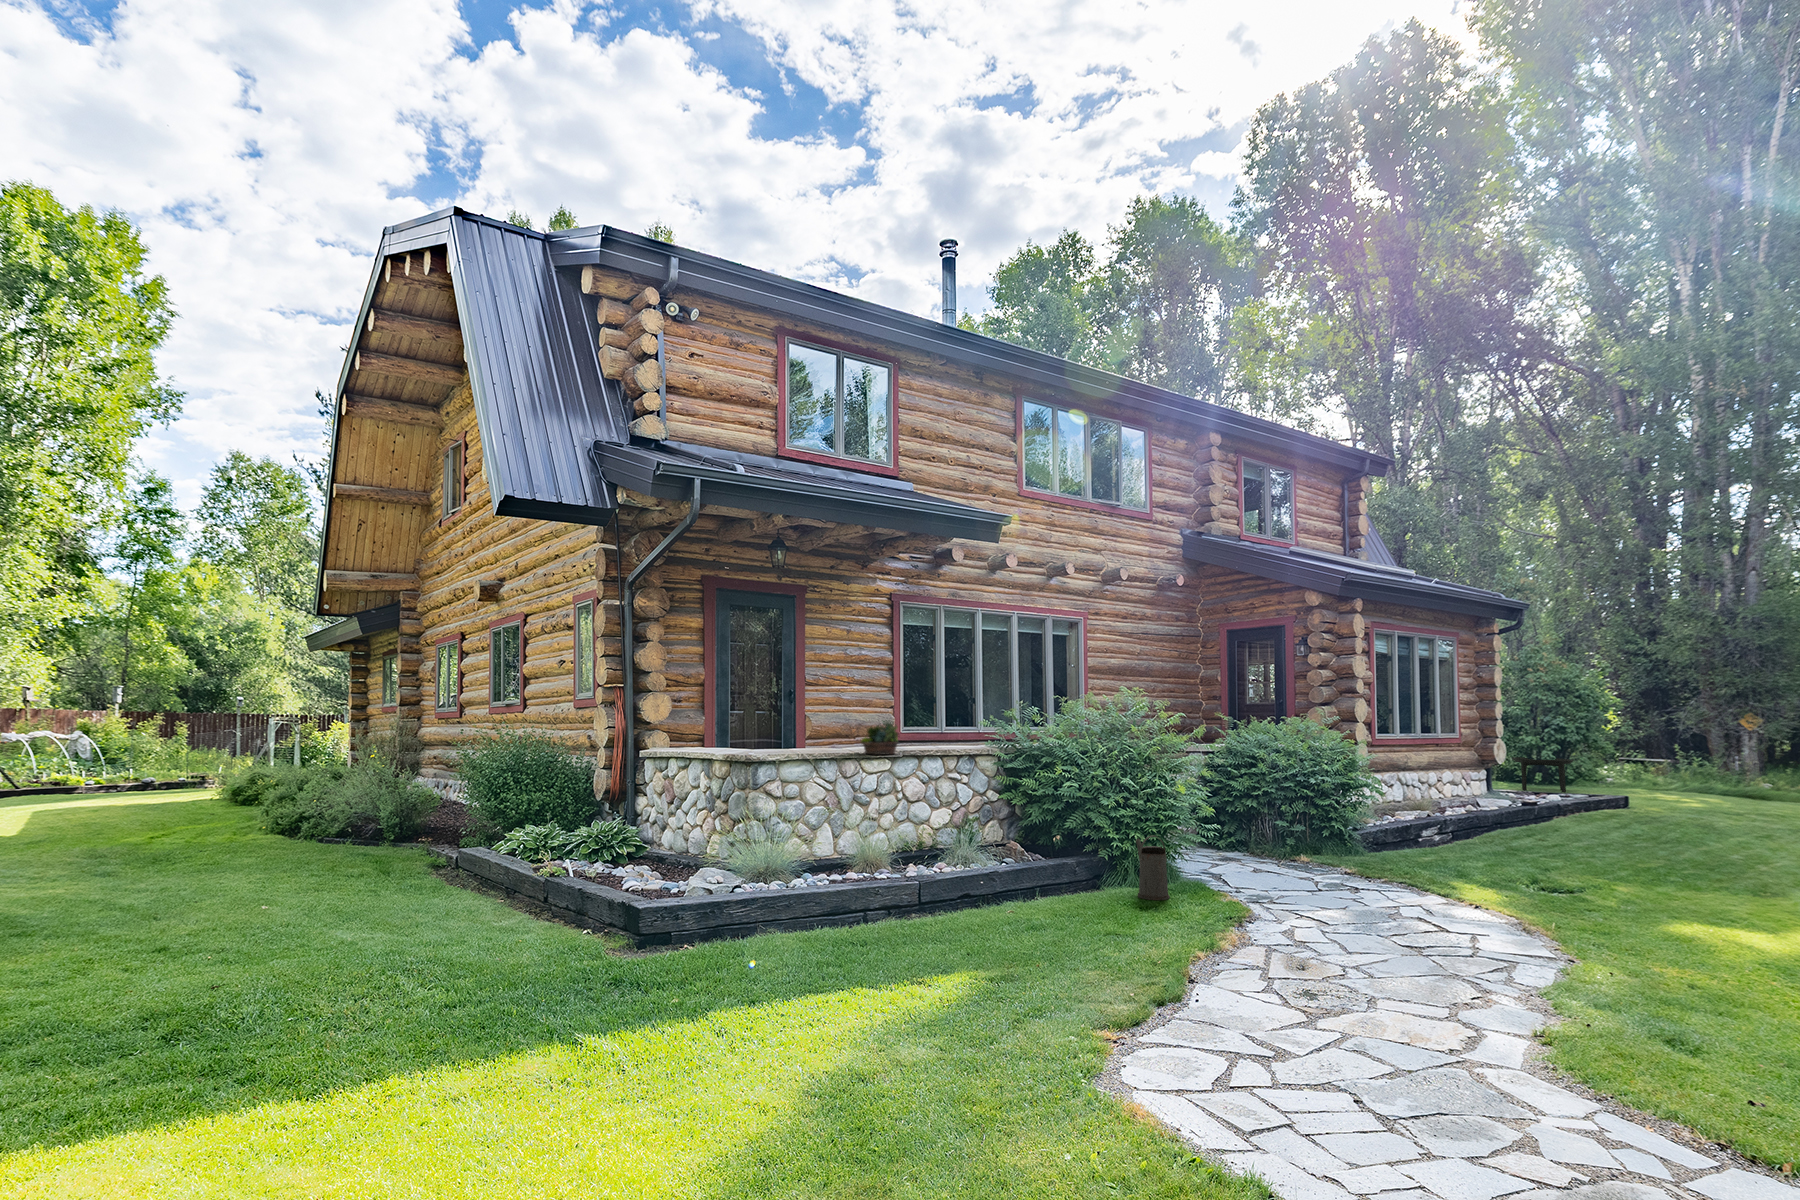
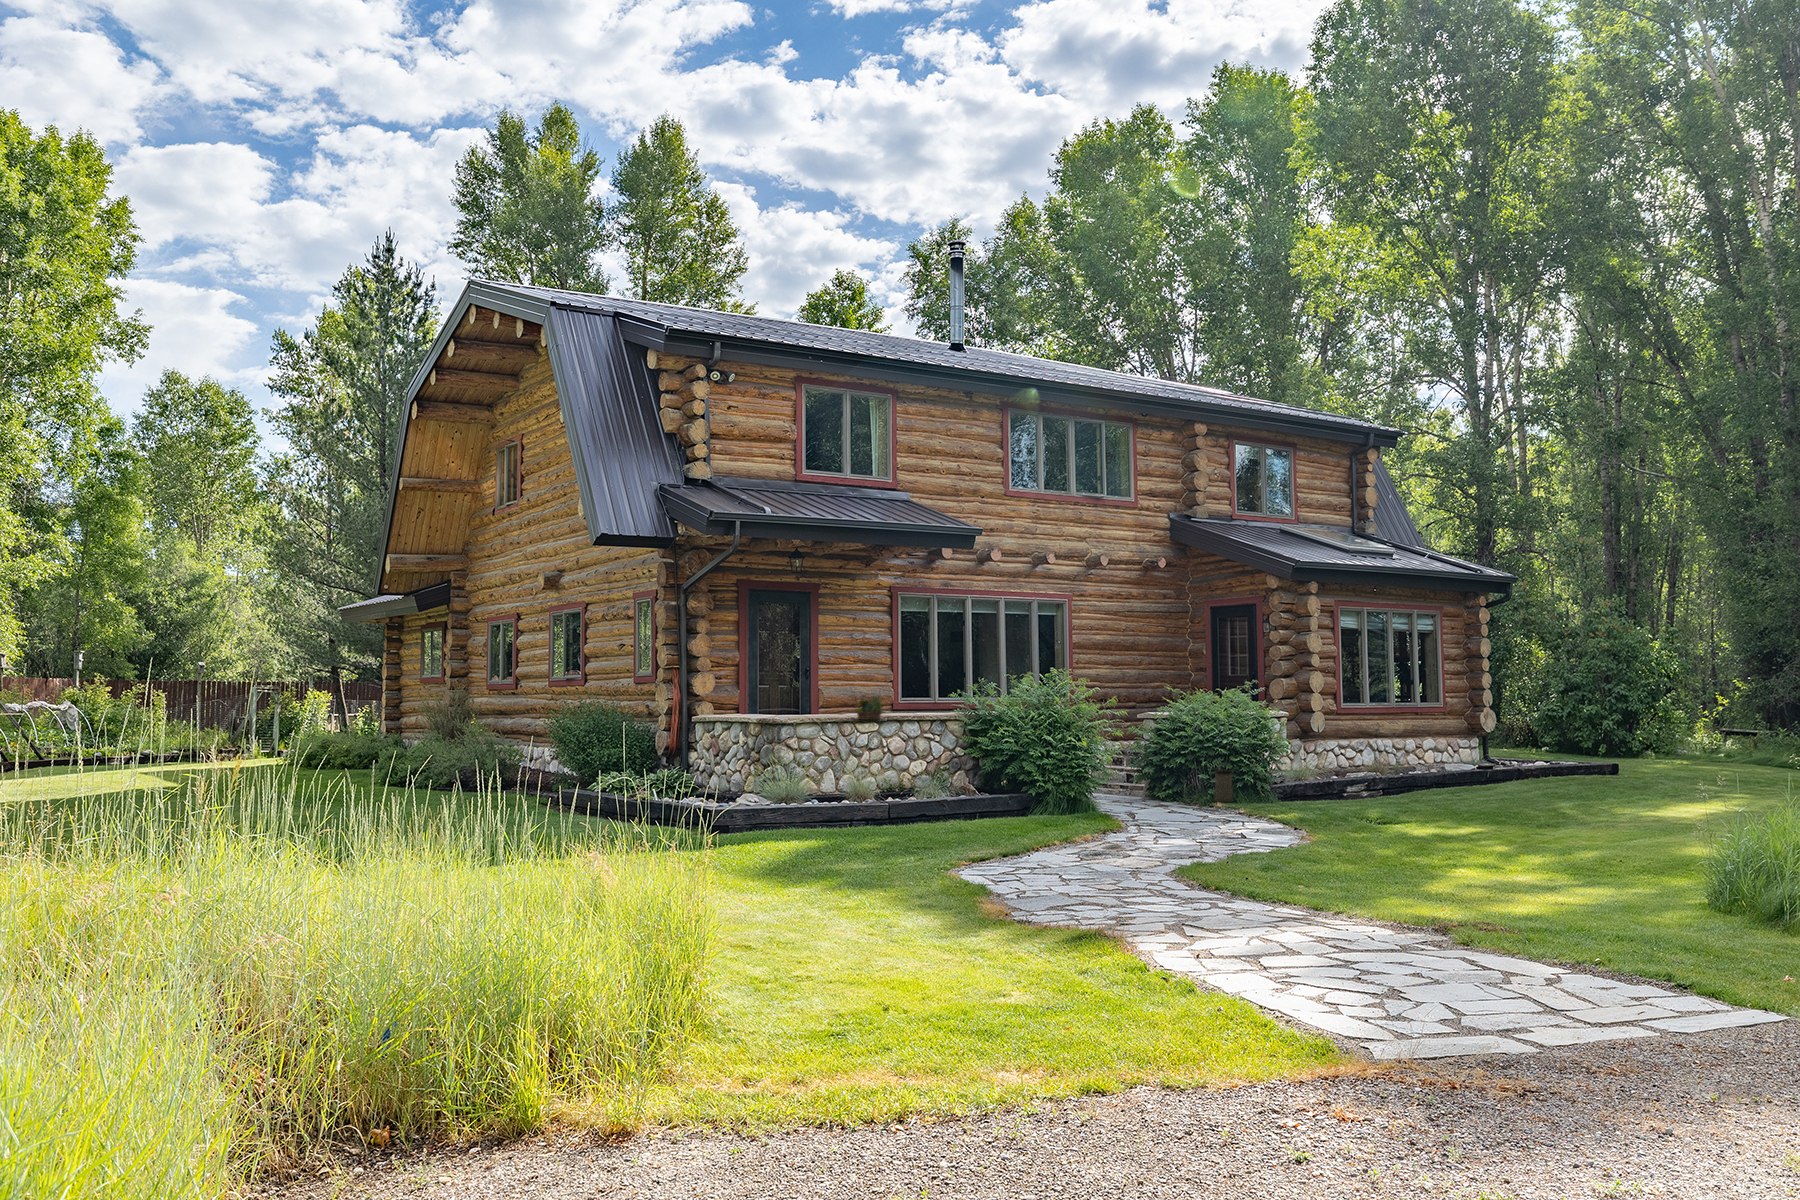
round table: present [1512,757,1574,793] -> none [1532,726,1591,760]
watering can: present [1136,836,1170,900] -> present [1214,767,1233,802]

